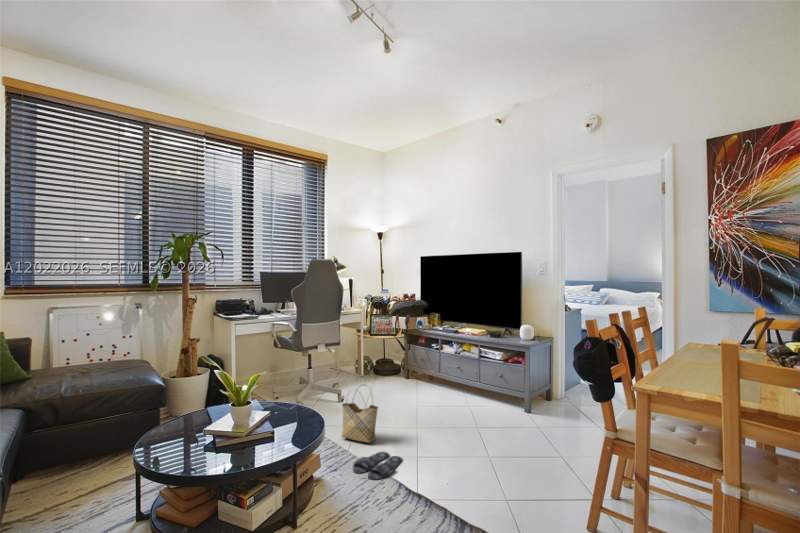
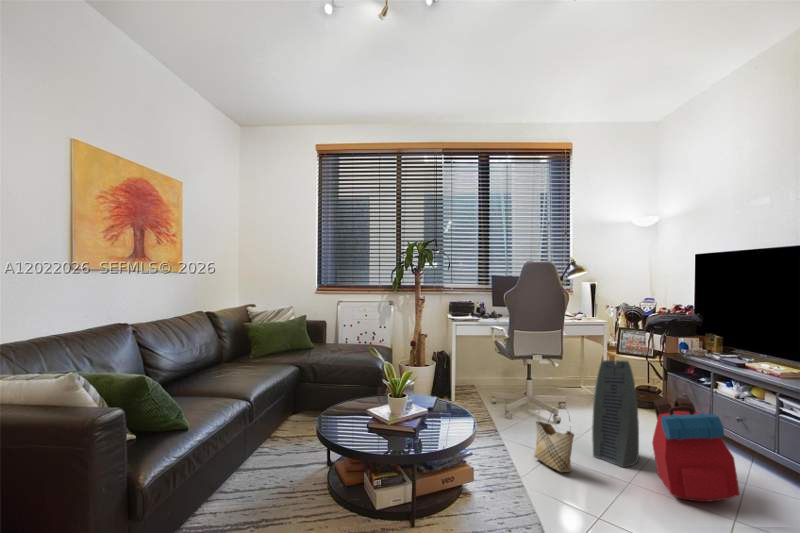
air purifier: none [380,338,411,423] -> present [592,360,639,467]
backpack: none [425,359,480,433] -> present [652,398,740,502]
slippers: present [353,452,402,480] -> none [525,483,588,511]

